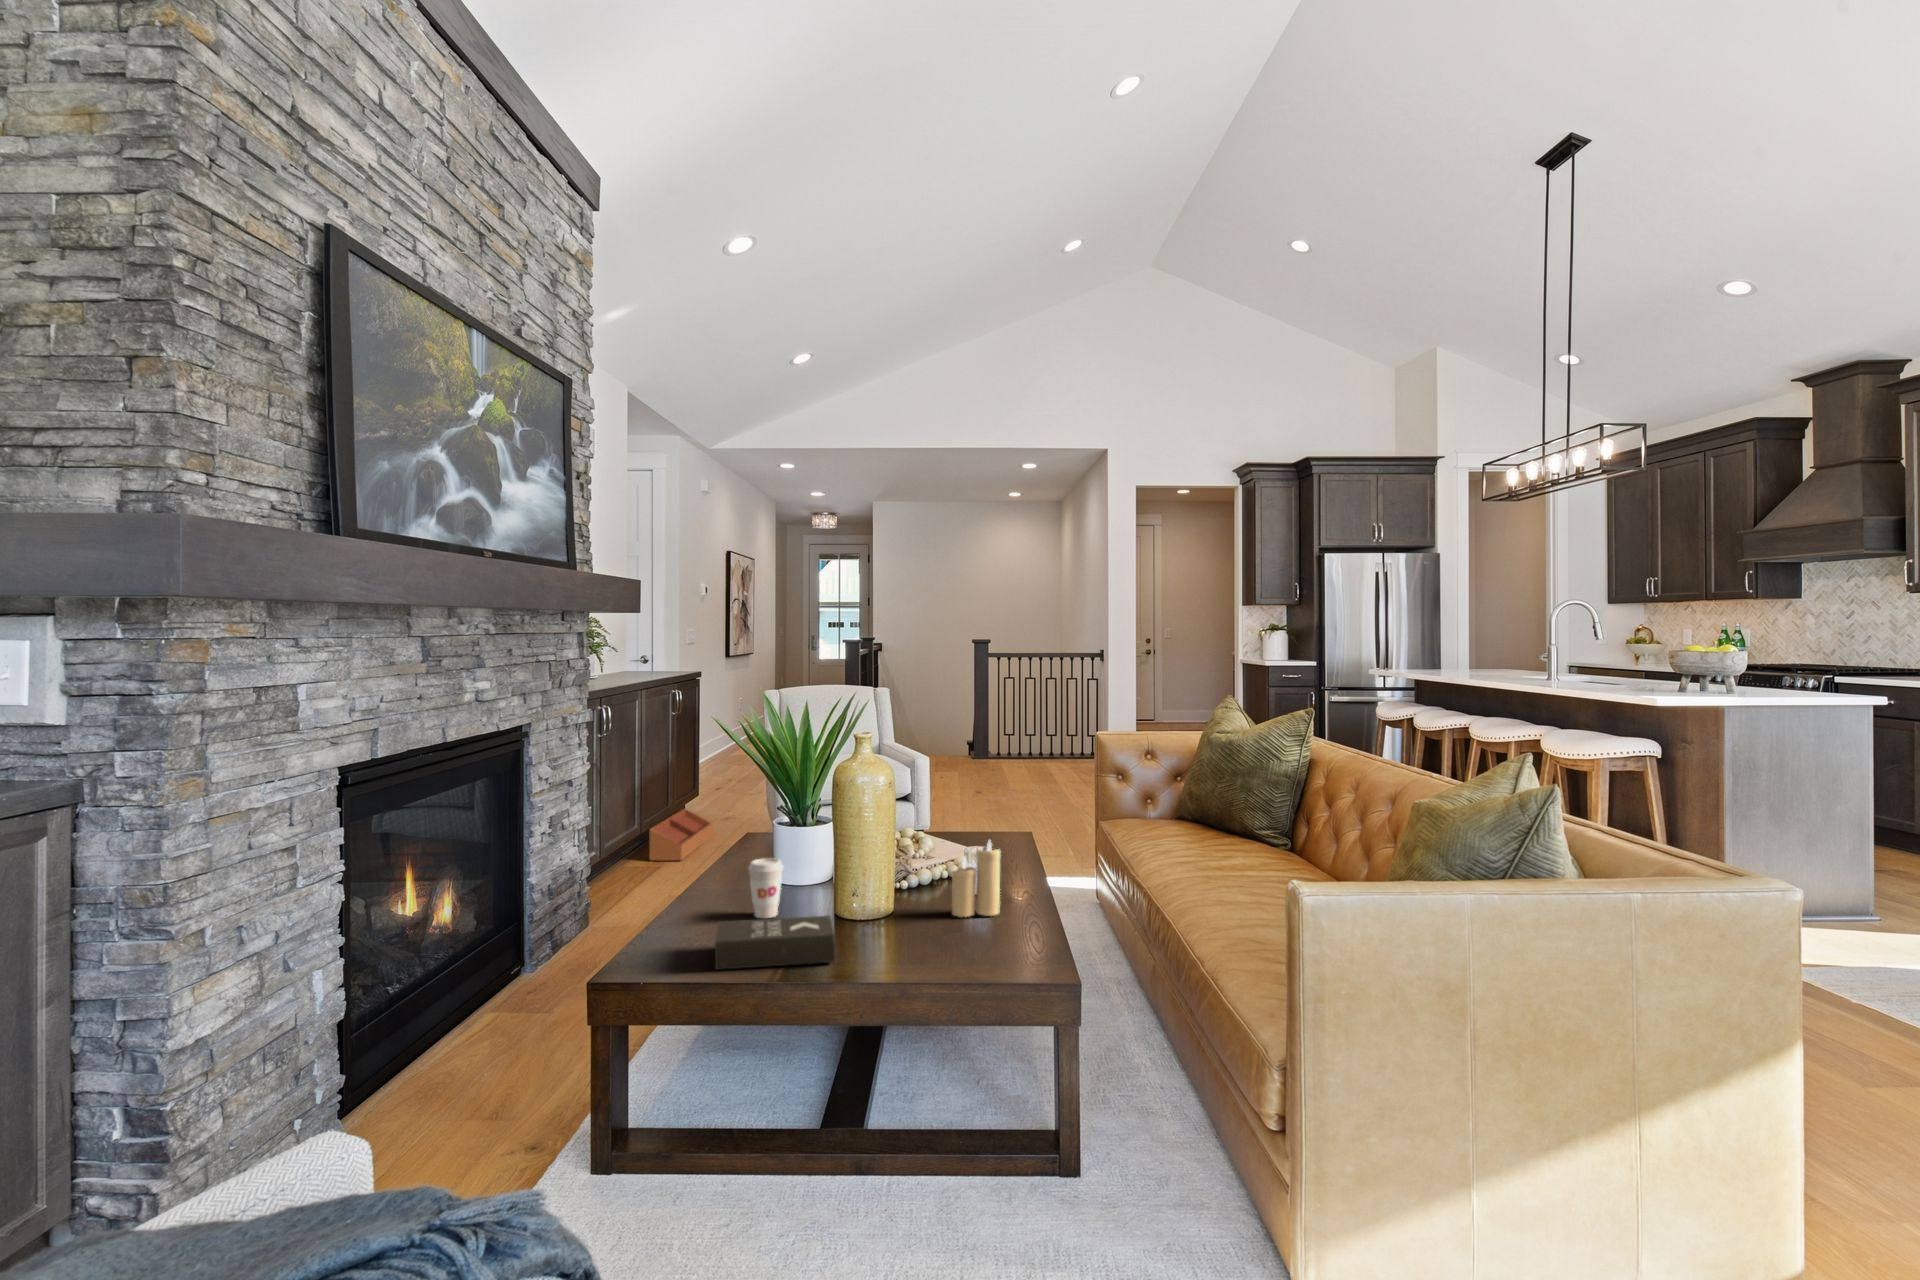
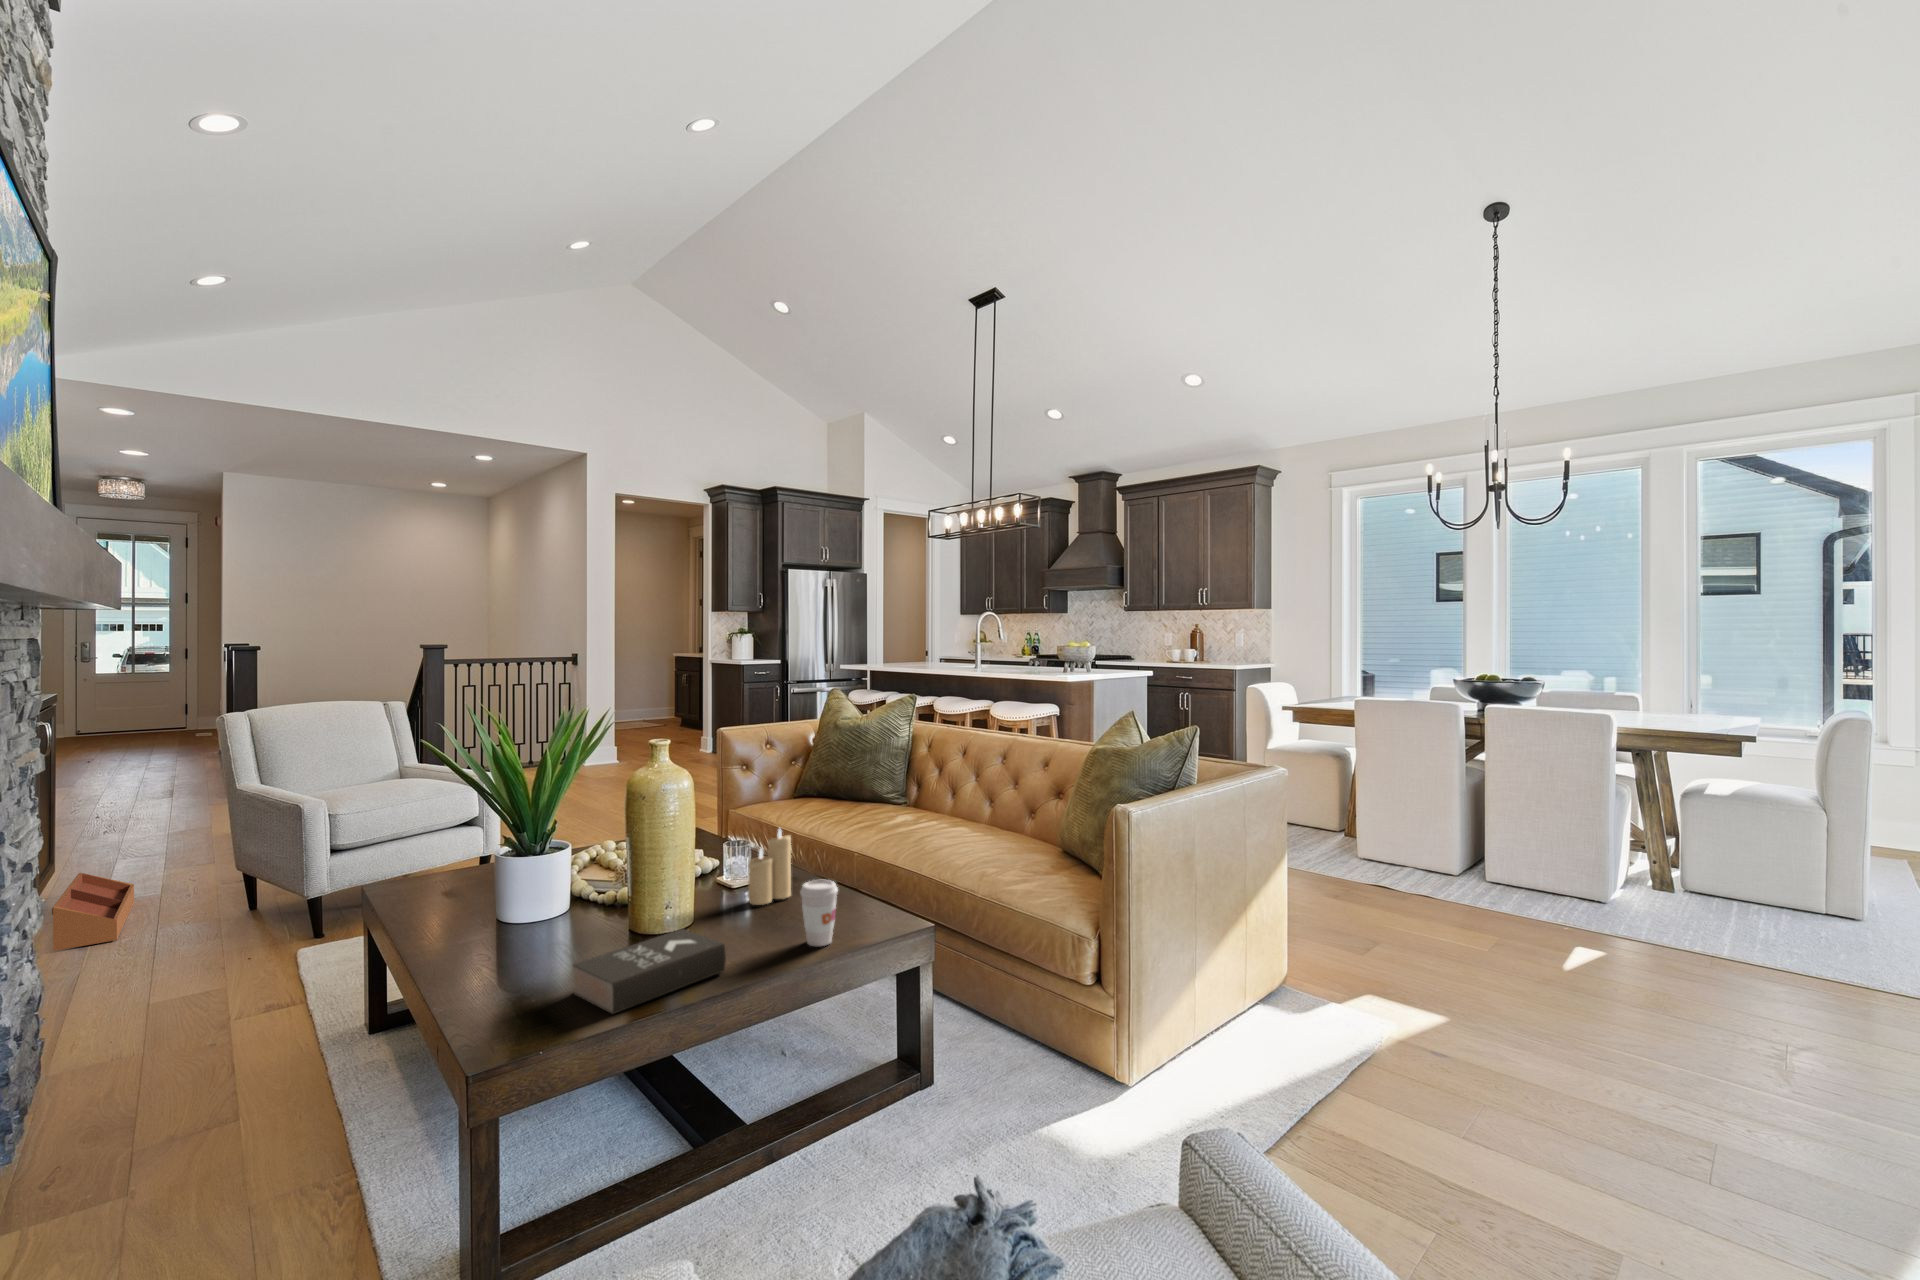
coffee cup: present [748,858,783,918] -> present [800,880,838,946]

